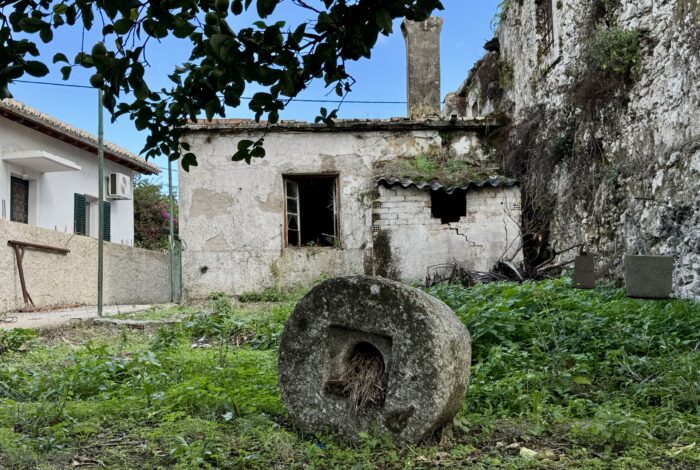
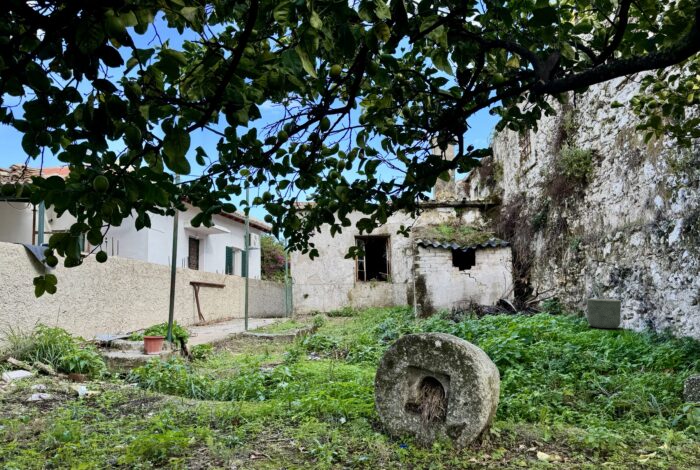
watering can: present [566,244,620,288] -> none [547,289,582,318]

